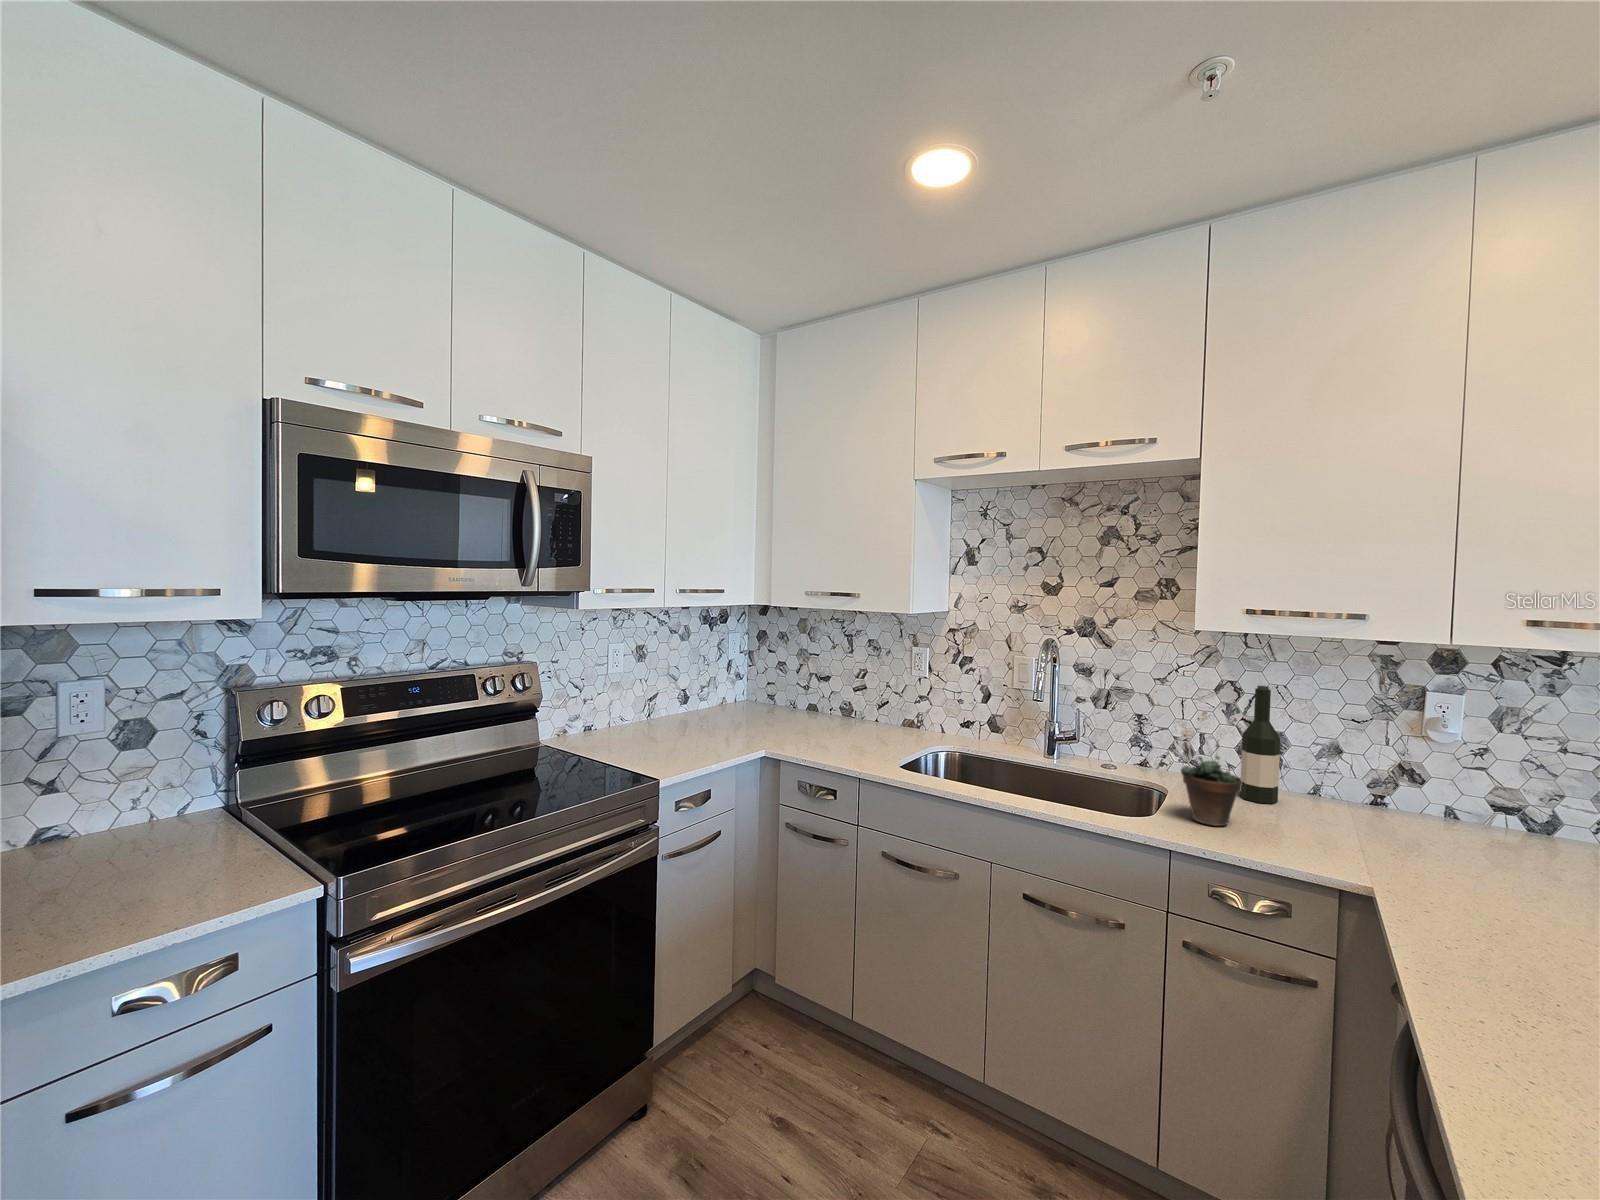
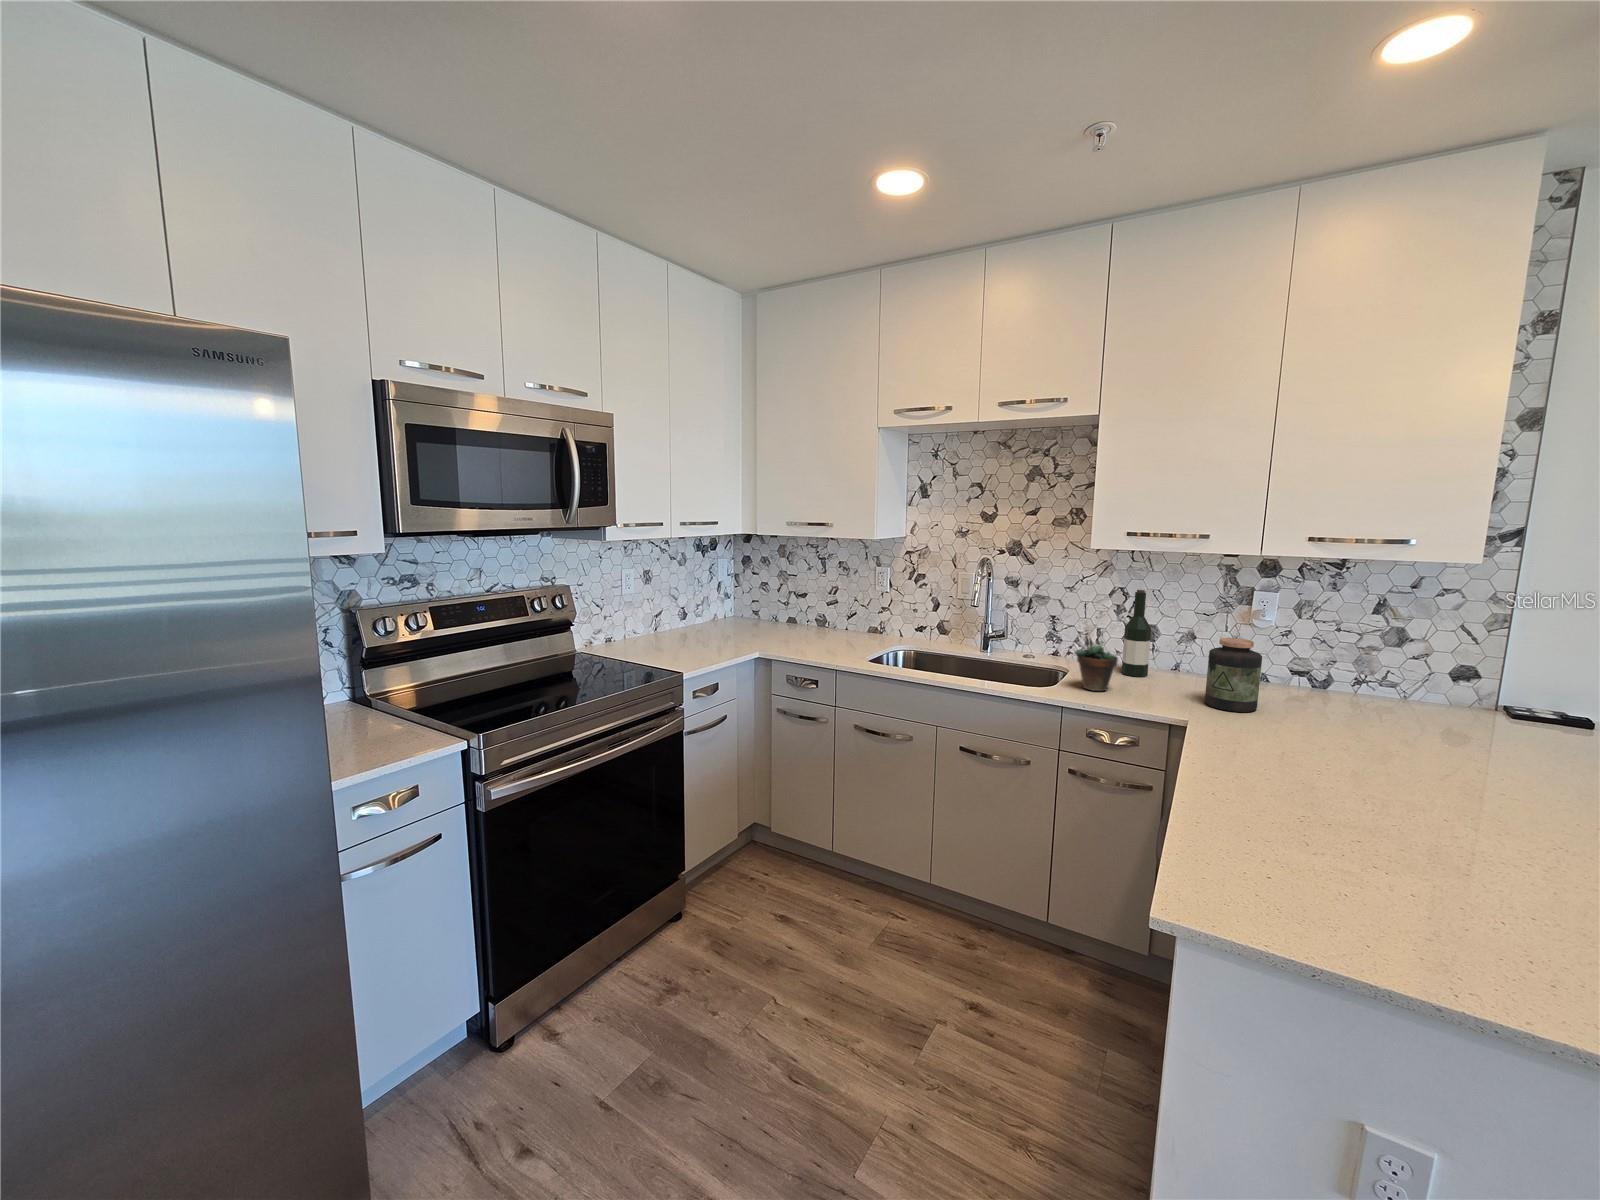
jar: none [1377,759,1465,871] -> present [1205,638,1262,712]

